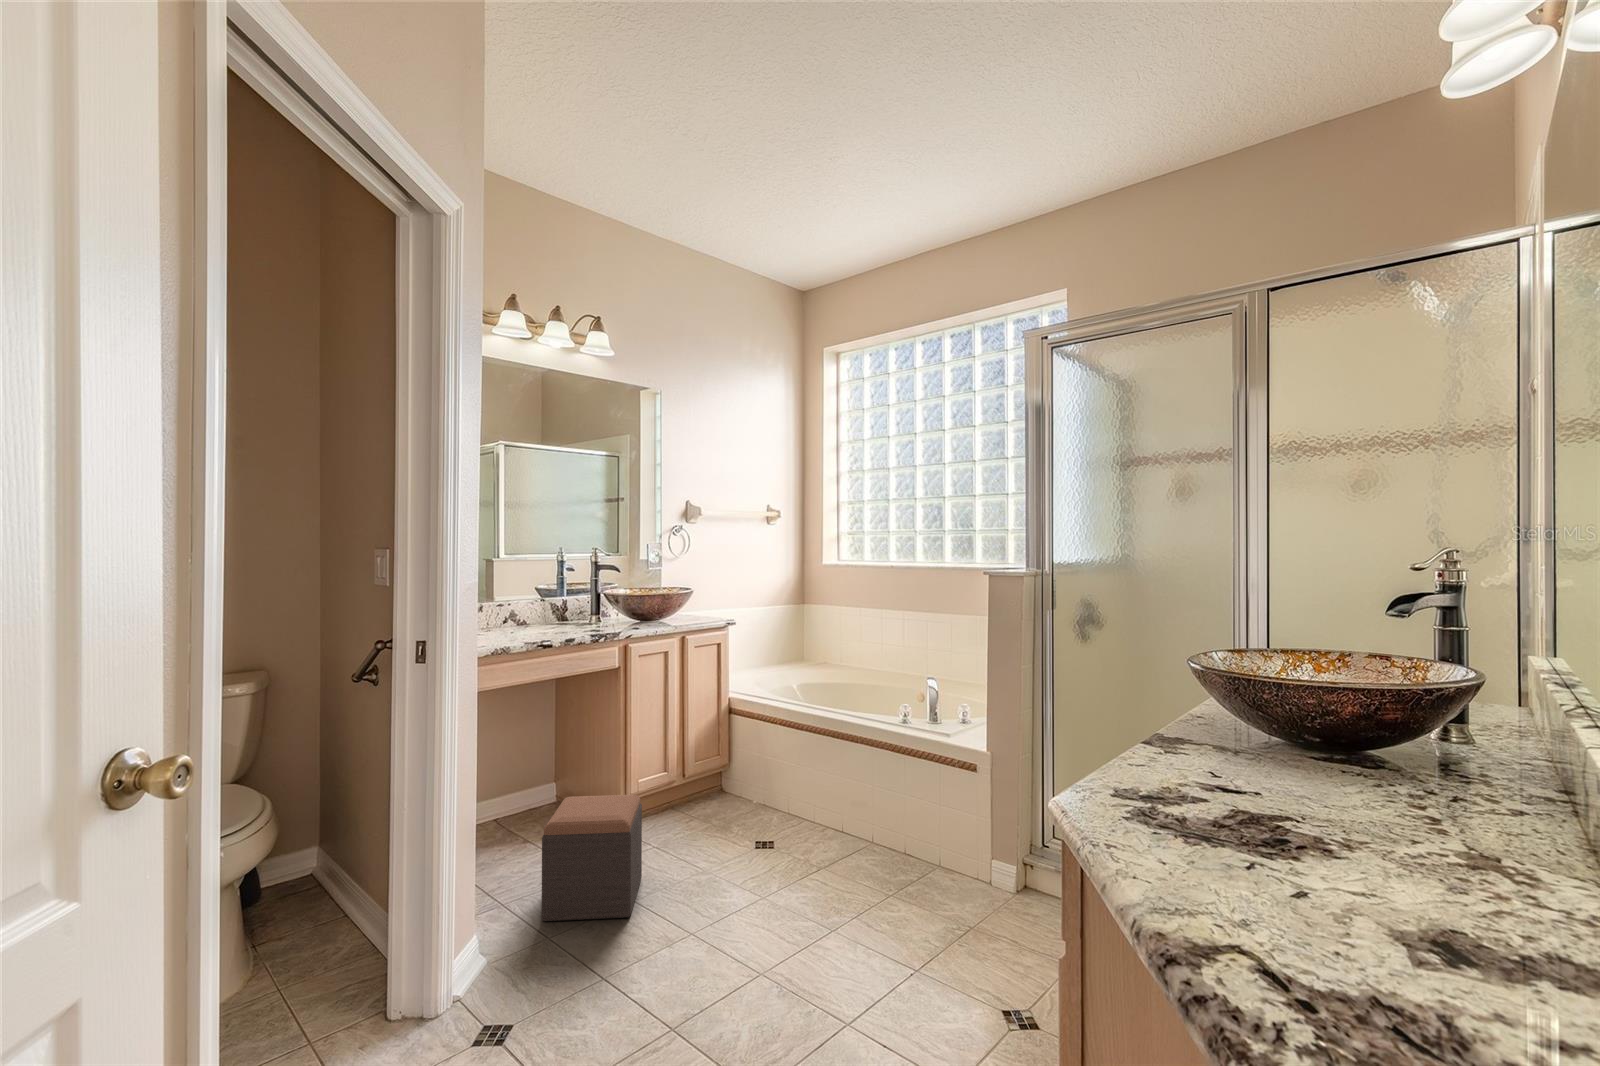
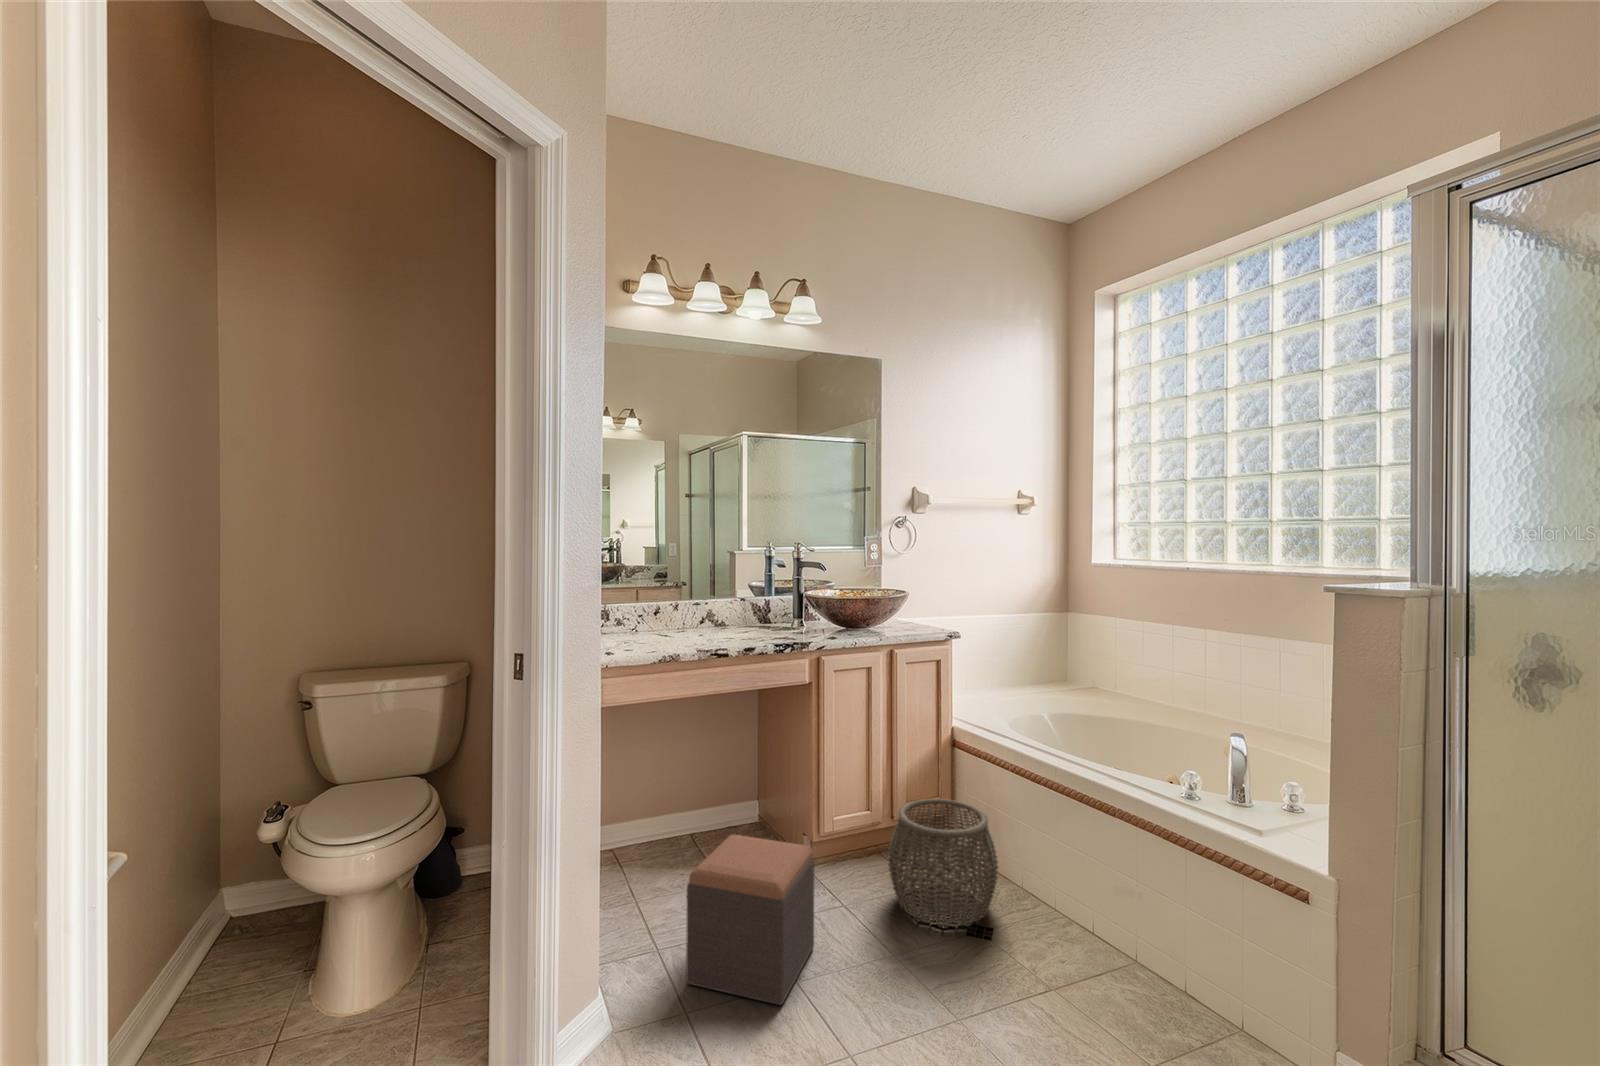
woven basket: none [691,752,776,848] -> present [888,799,999,928]

